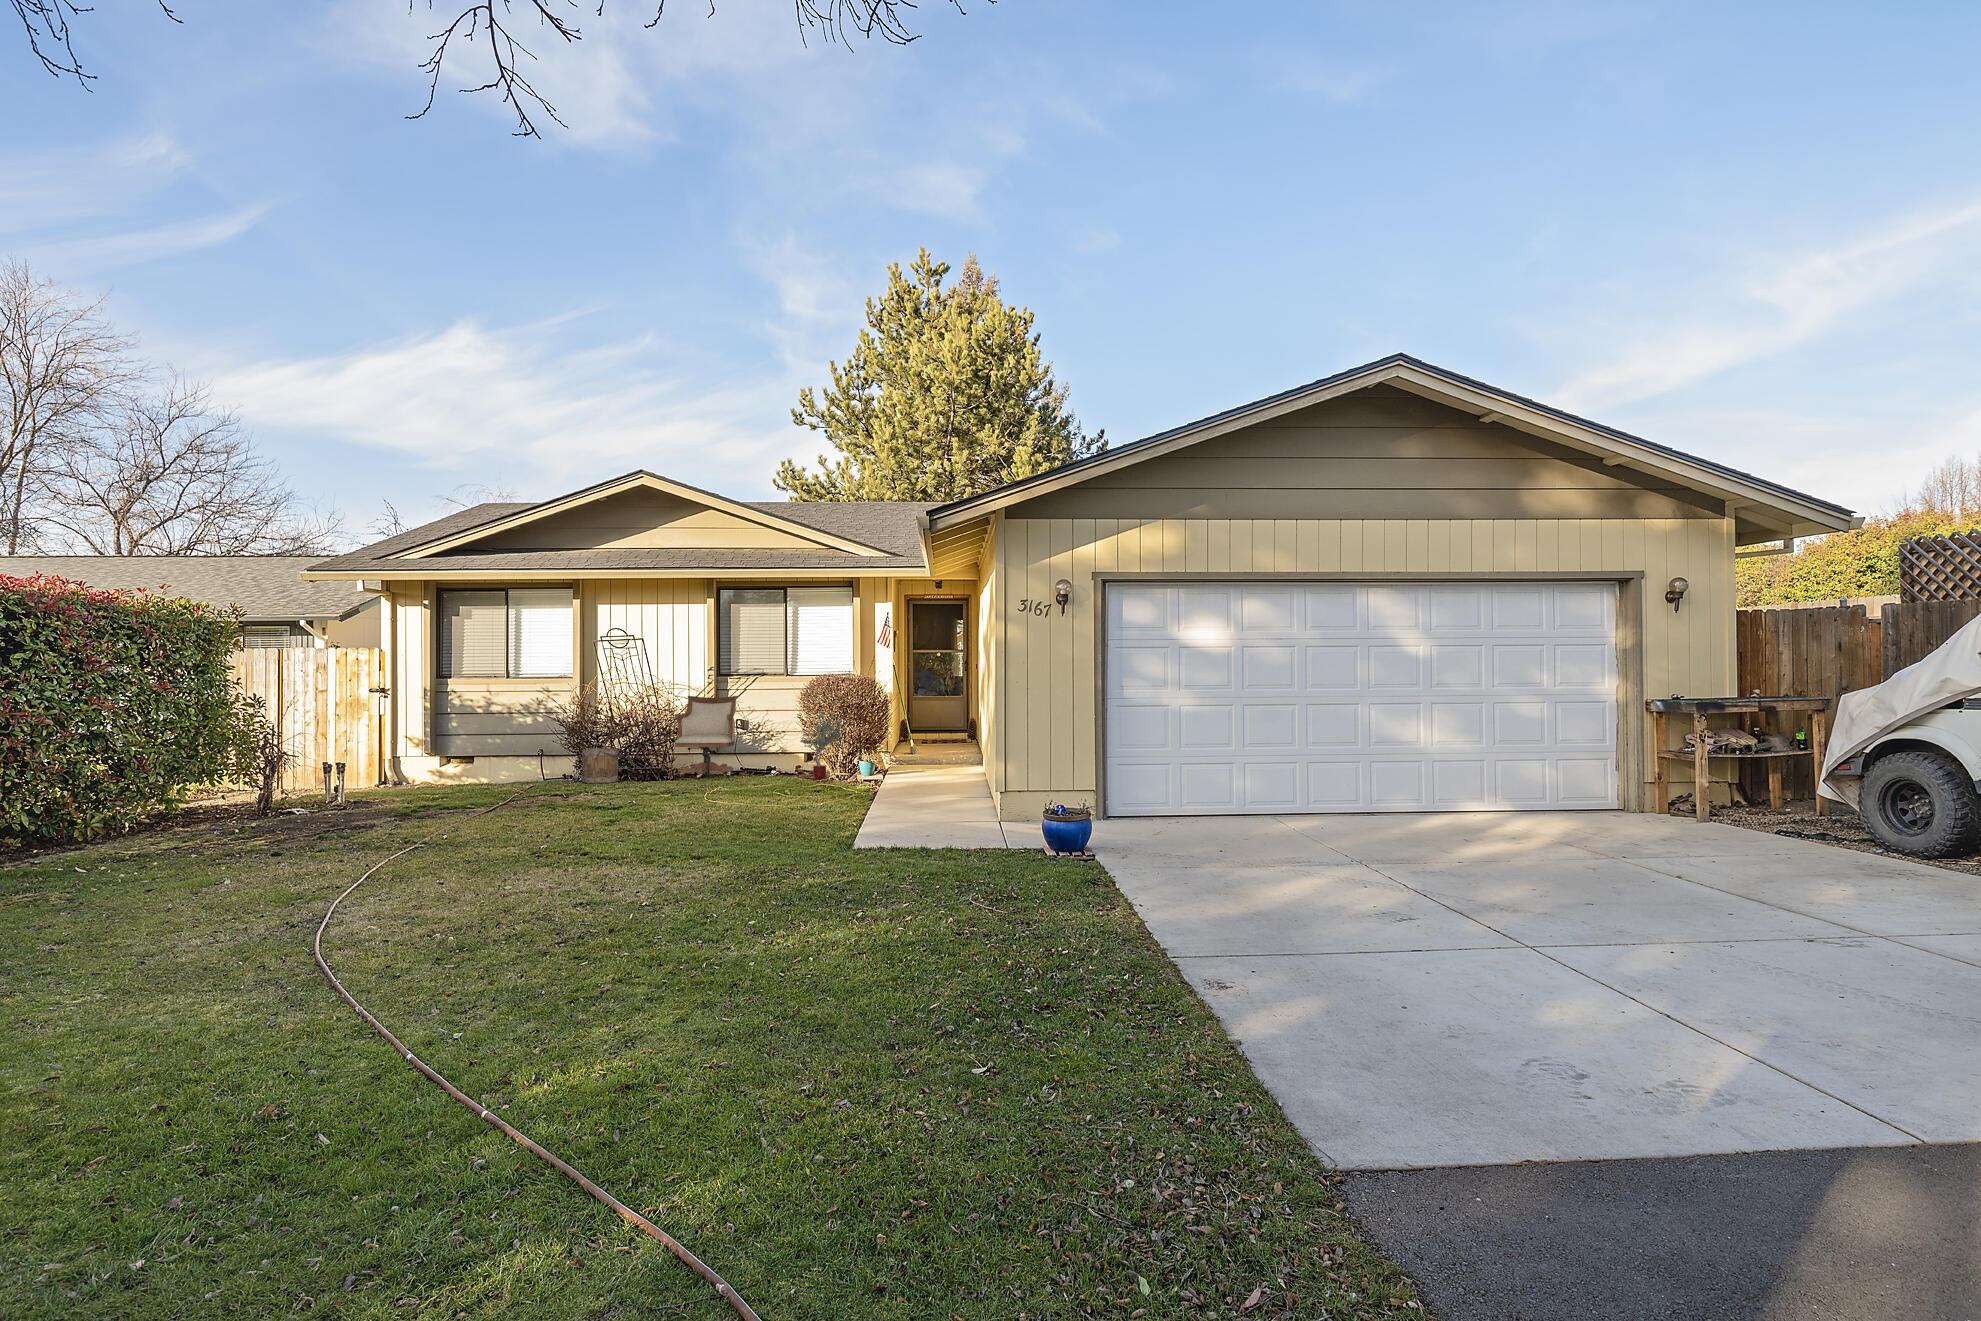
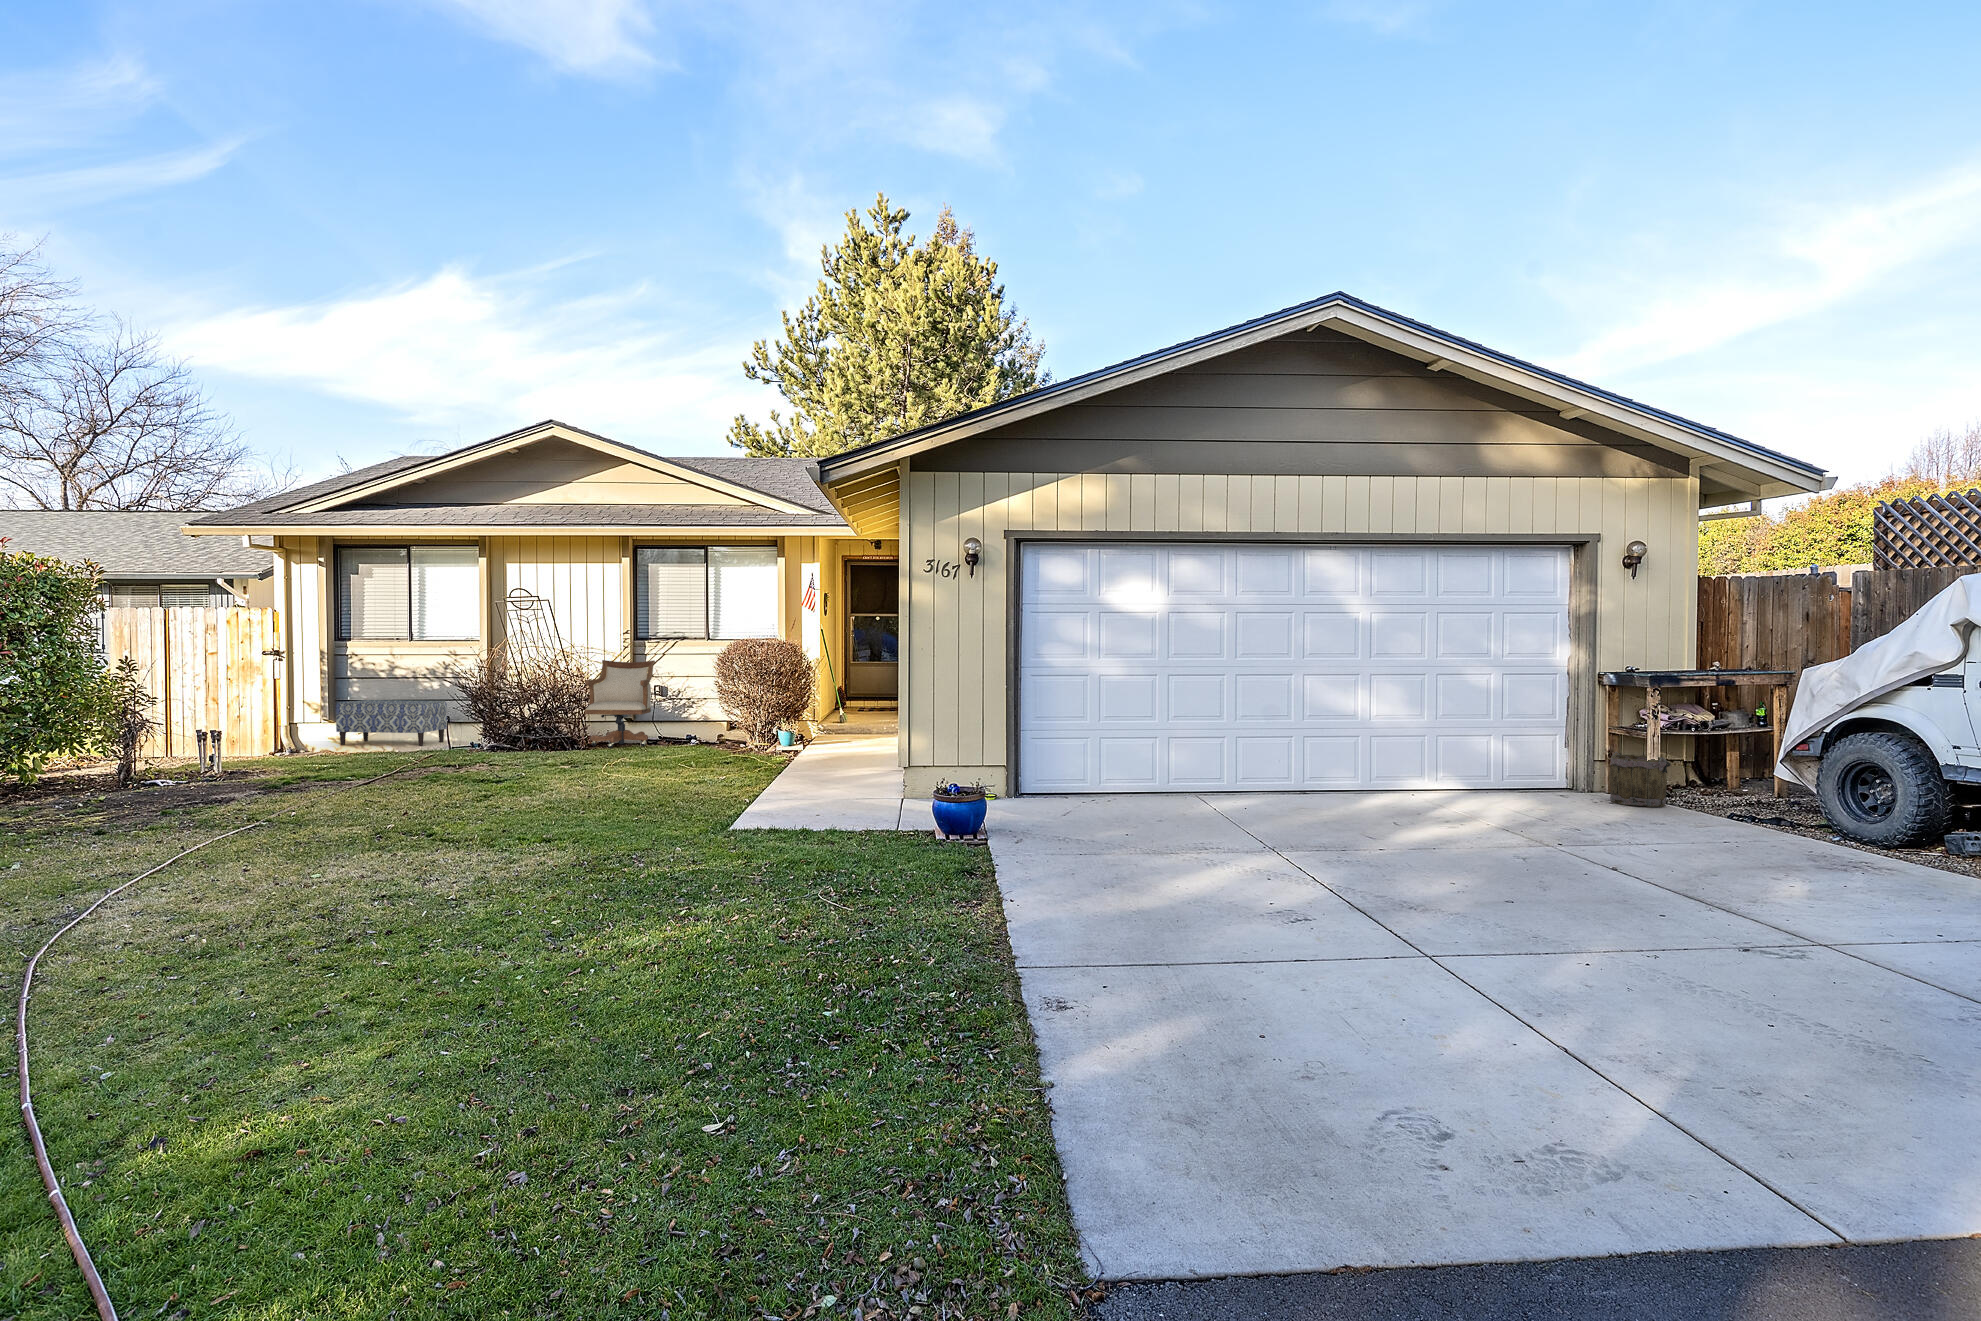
potted tree: present [800,712,844,779] -> none [719,677,765,749]
bench: none [439,735,541,778] -> present [336,700,447,746]
bucket: present [582,746,623,784] -> present [1609,752,1671,807]

